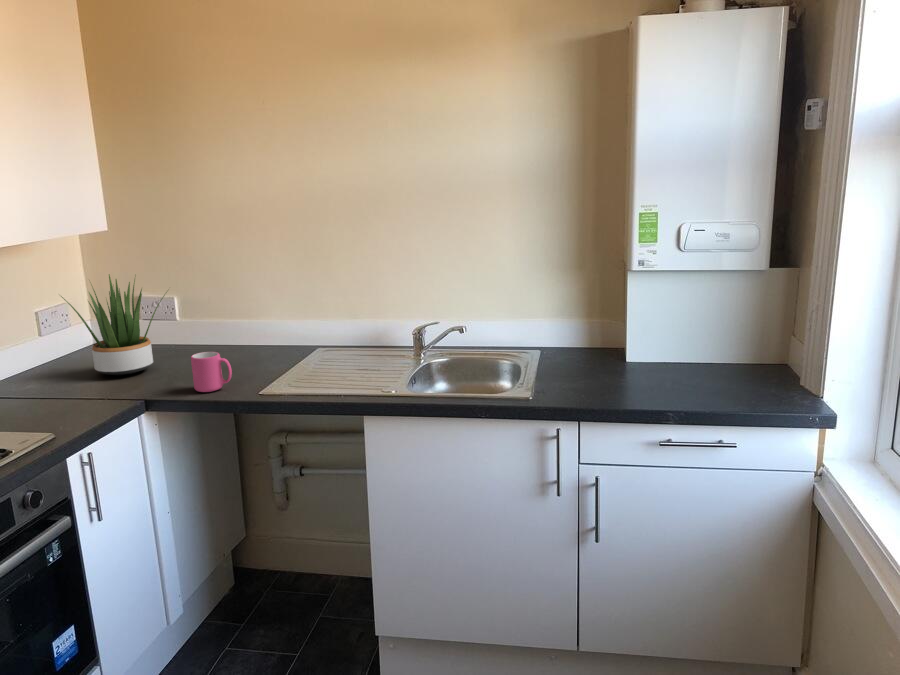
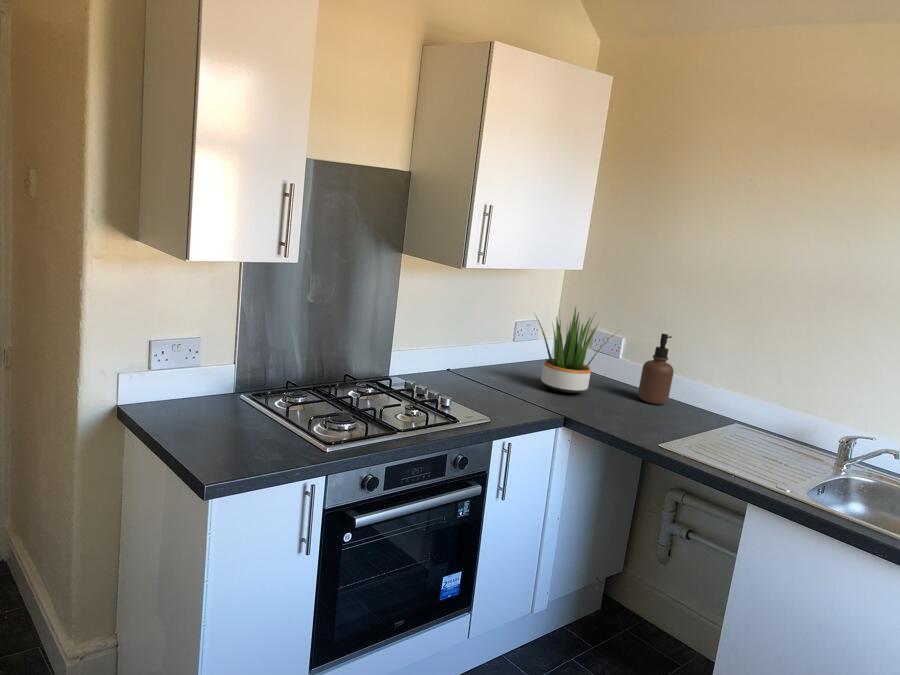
soap dispenser: none [206,279,242,356] -> present [638,334,674,404]
mug: present [191,352,232,392] -> none [610,393,647,430]

